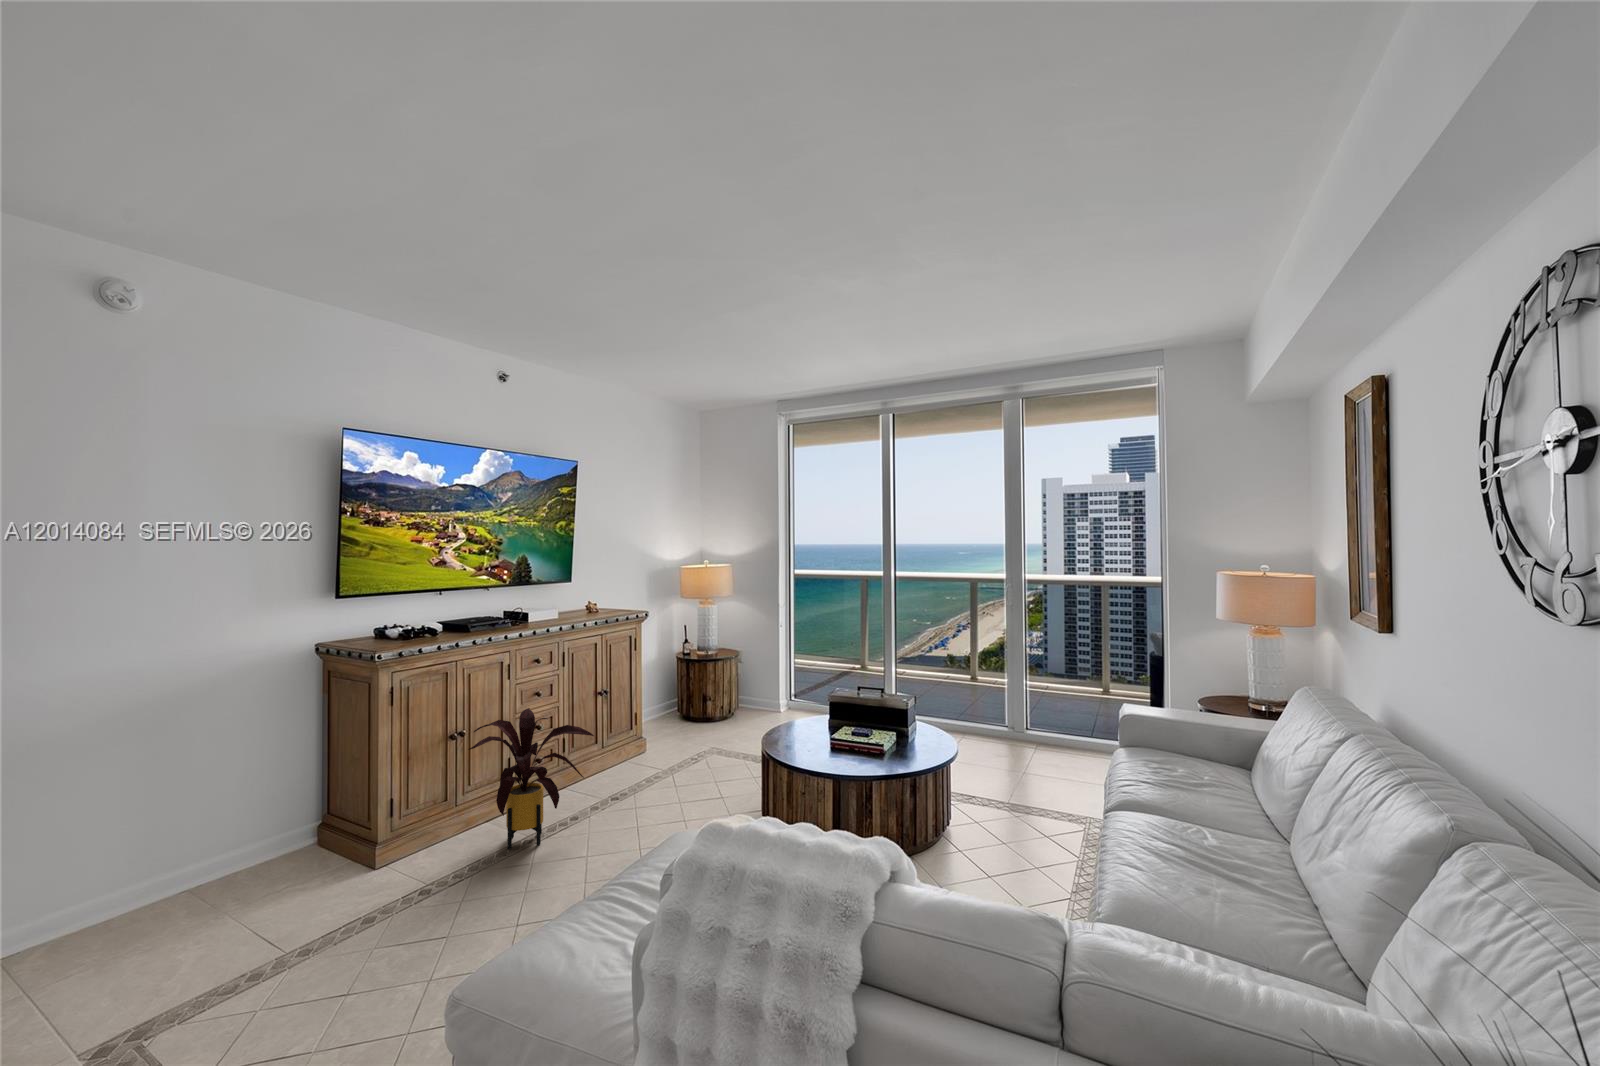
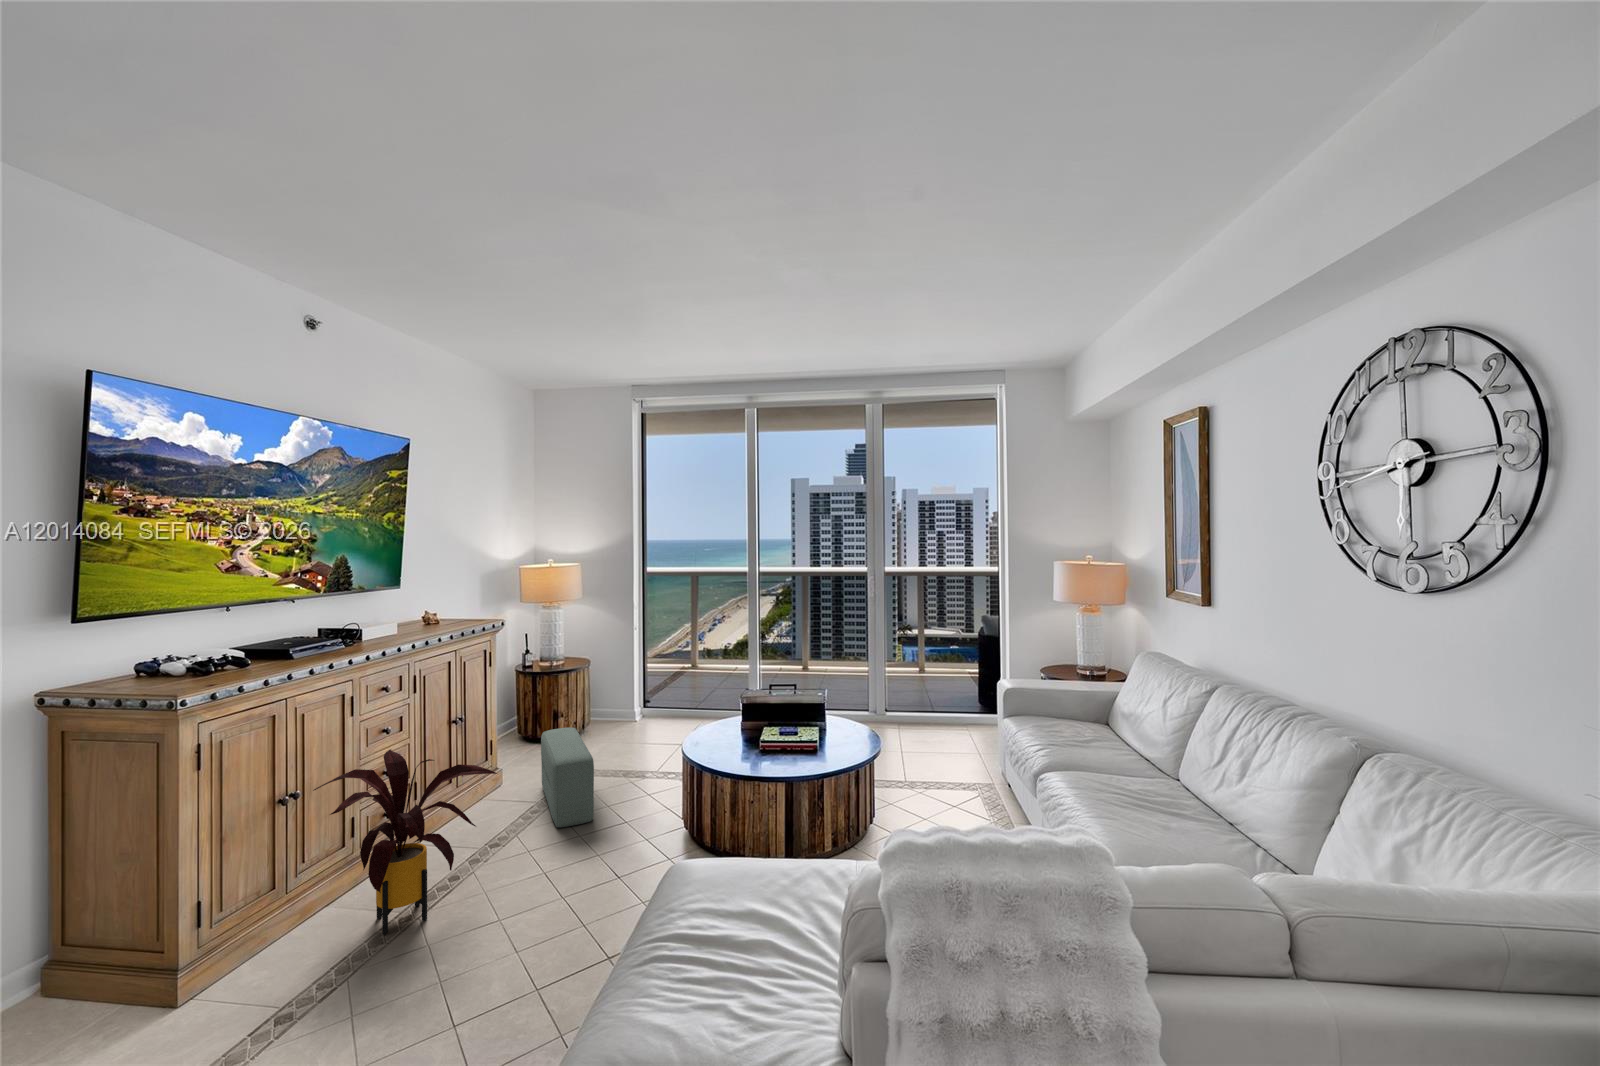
pouf: none [664,710,703,793] -> present [541,728,594,827]

